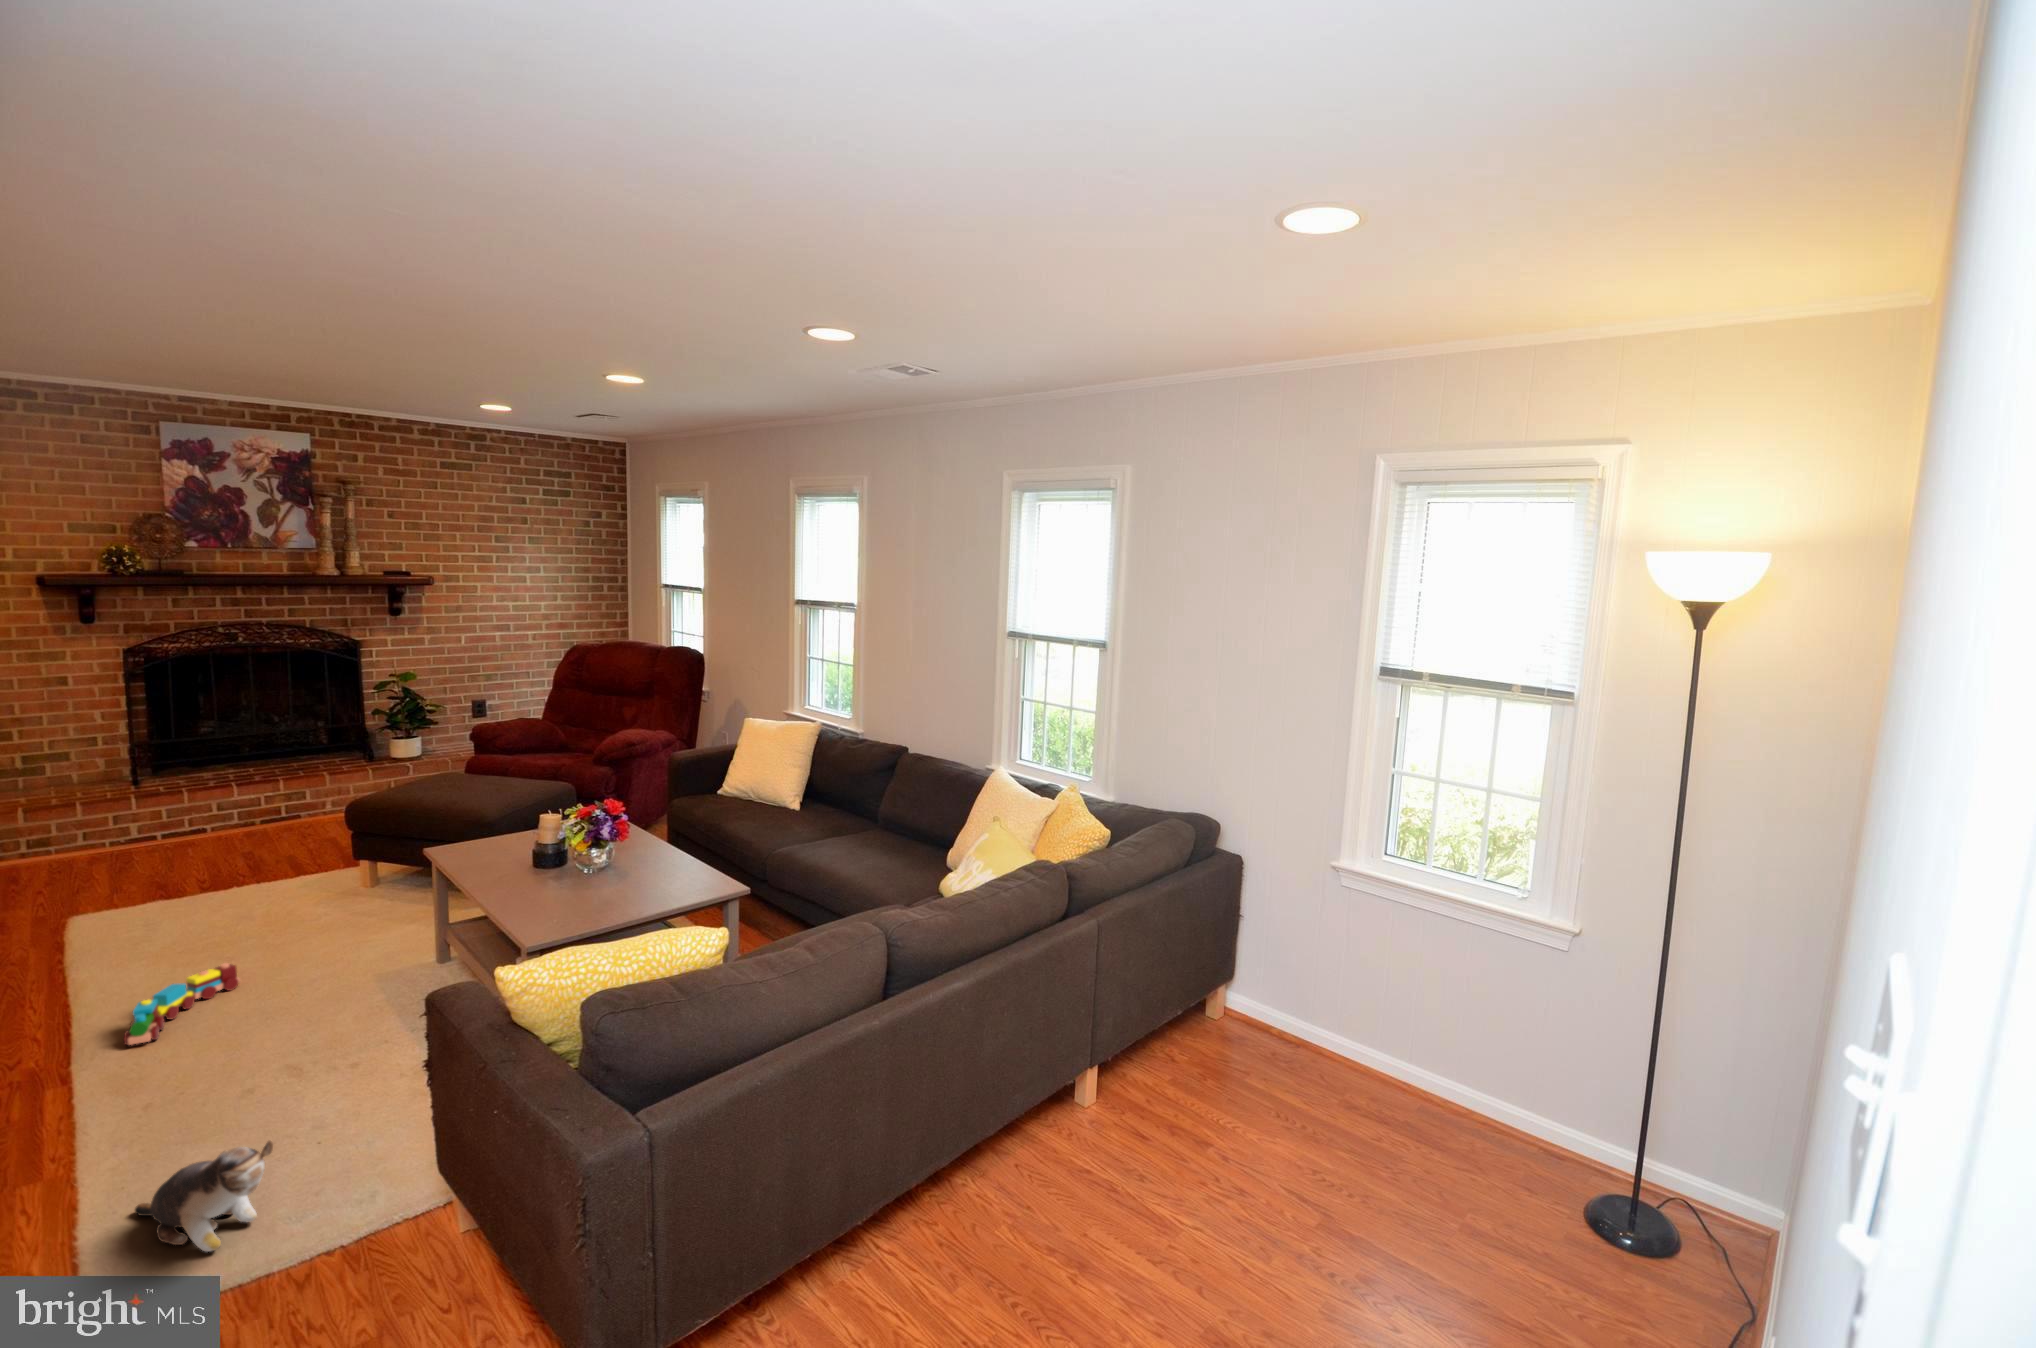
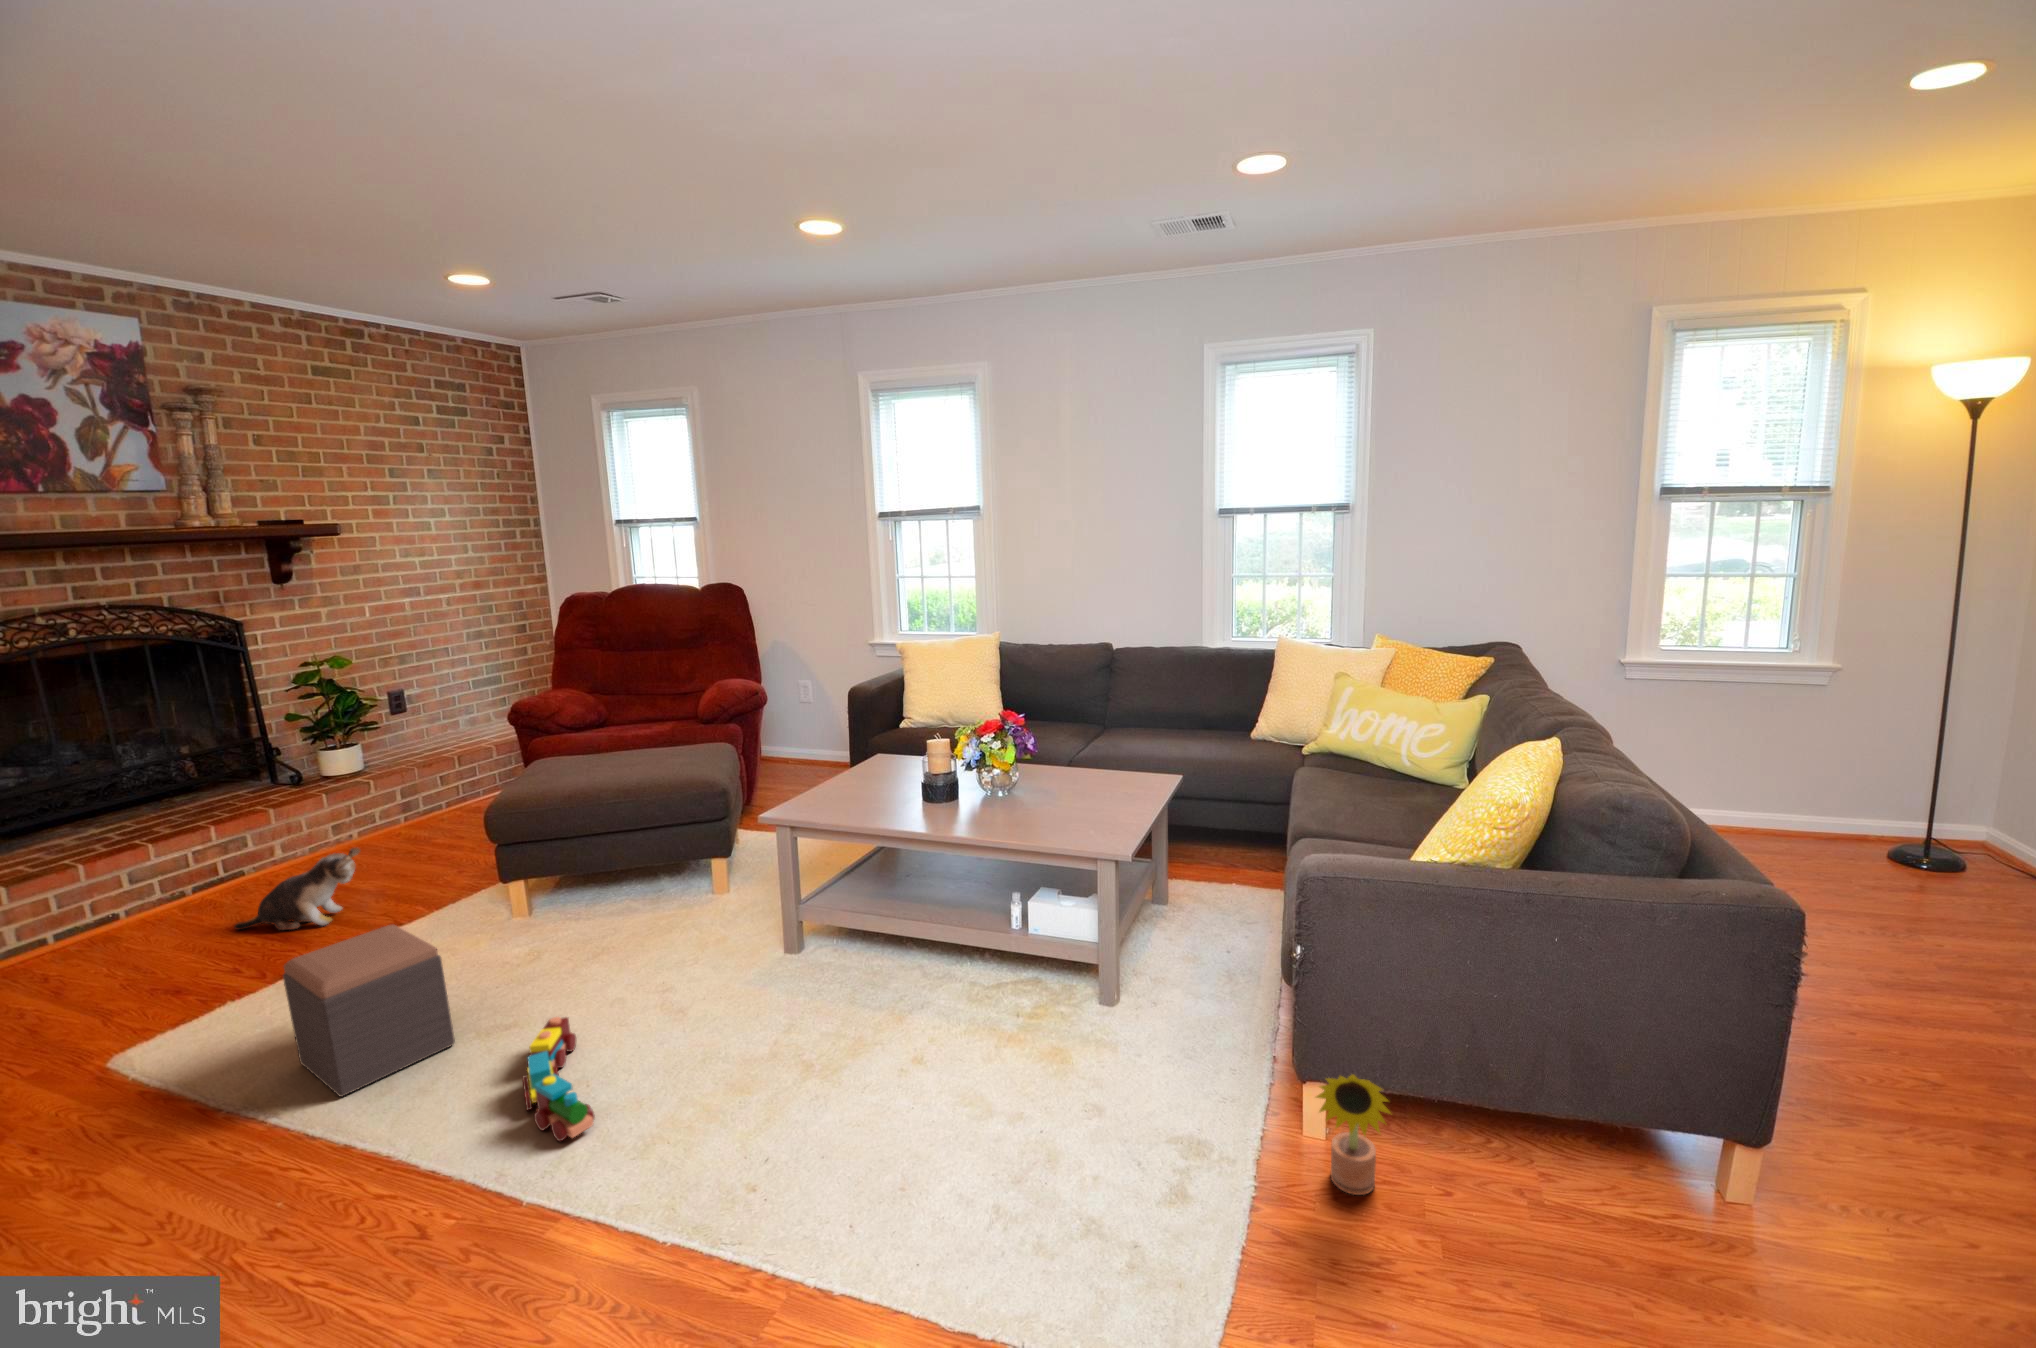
footstool: none [93,872,209,978] -> present [283,925,455,1097]
plush toy: present [135,1141,273,1252] -> present [234,848,360,930]
decorative plant: none [361,1169,434,1287] -> present [1316,1075,1392,1195]

